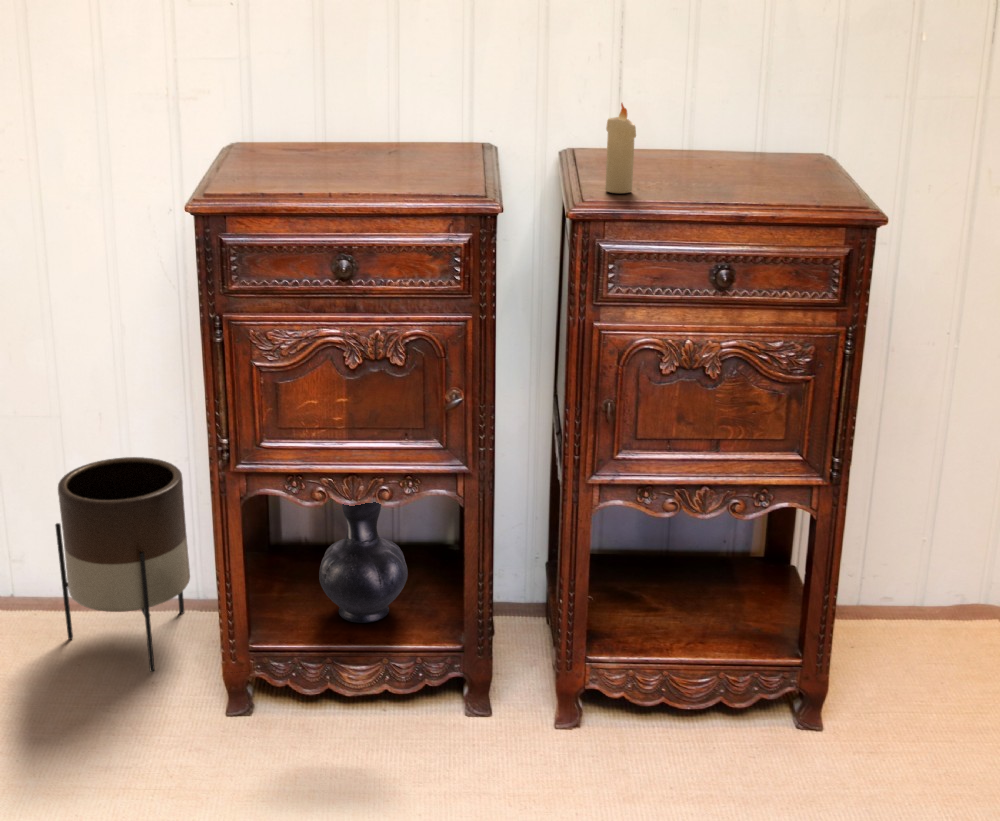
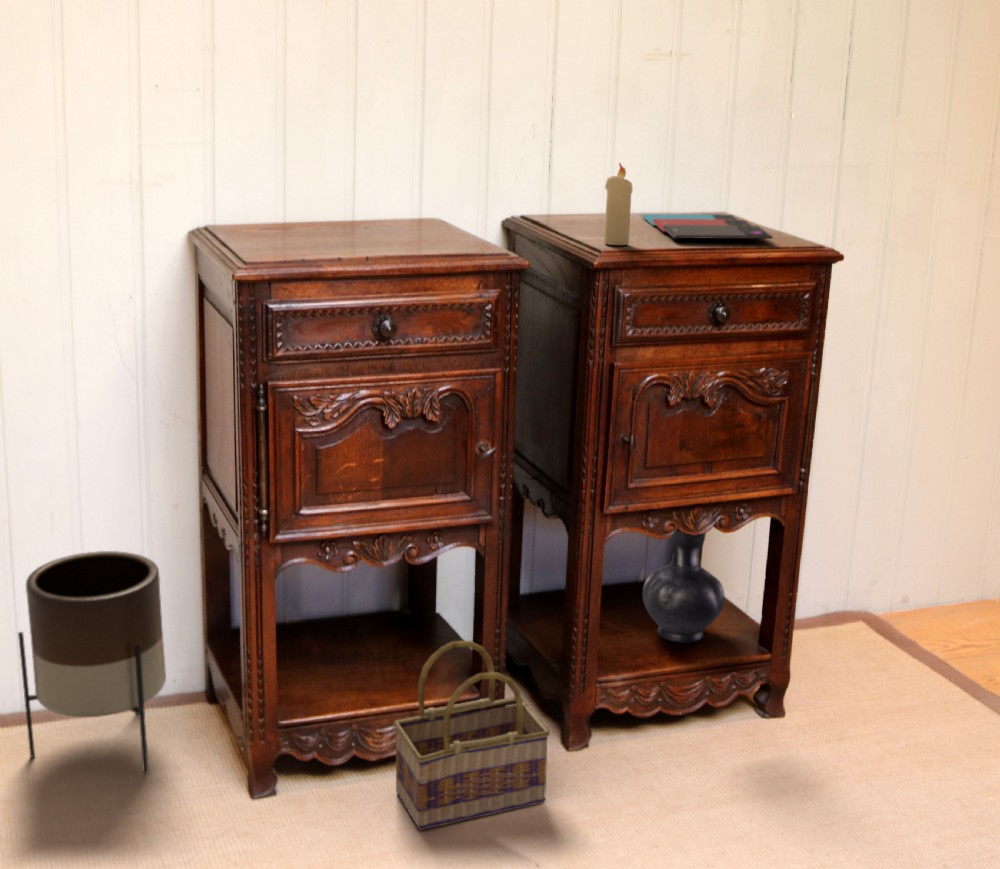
smartphone: none [689,155,806,194] -> present [639,214,773,239]
decorative vase: present [319,502,408,623] -> present [643,531,724,643]
basket: none [352,592,501,775] -> present [394,641,550,830]

